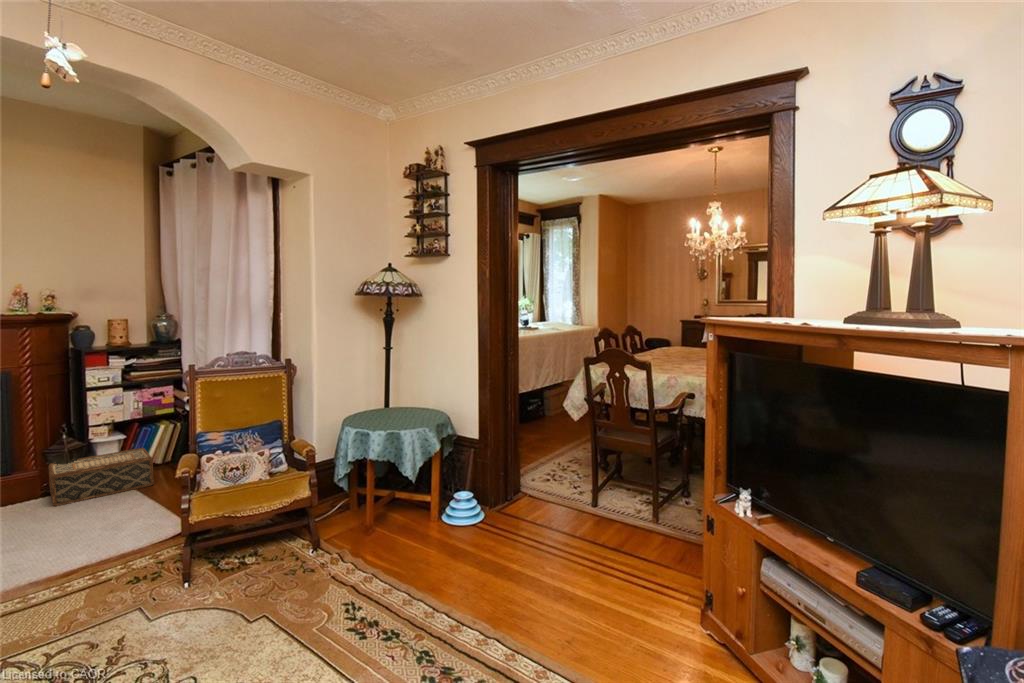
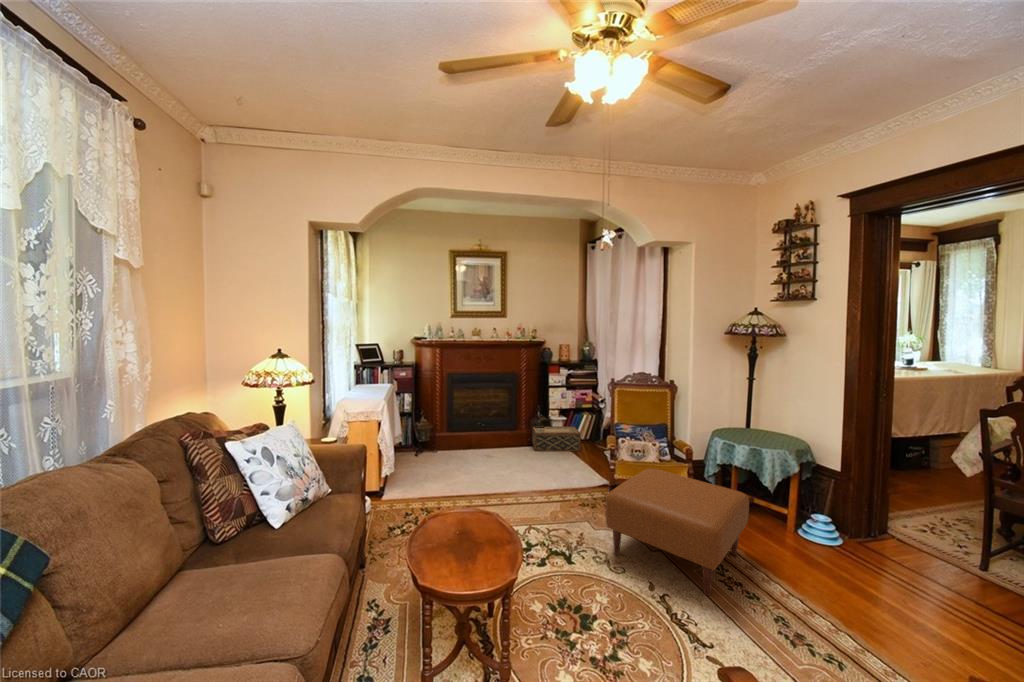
ottoman: none [161,491,382,653] -> present [606,468,749,596]

